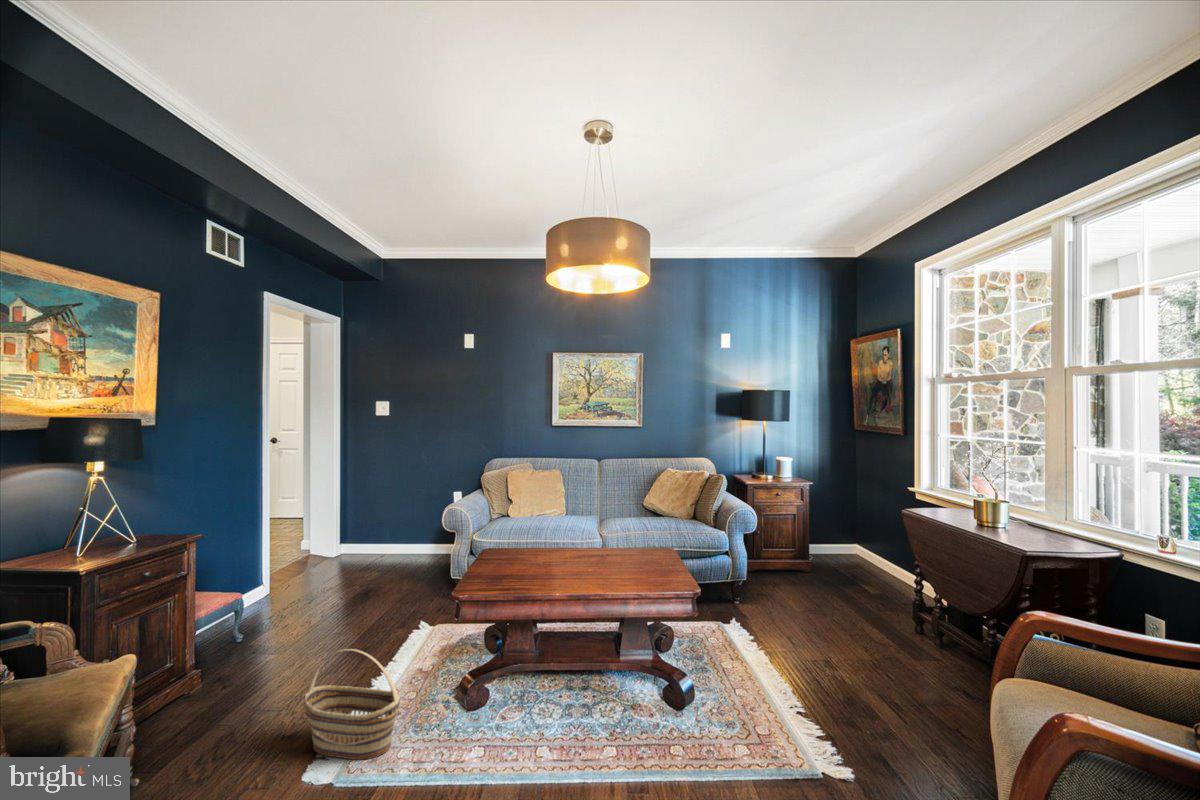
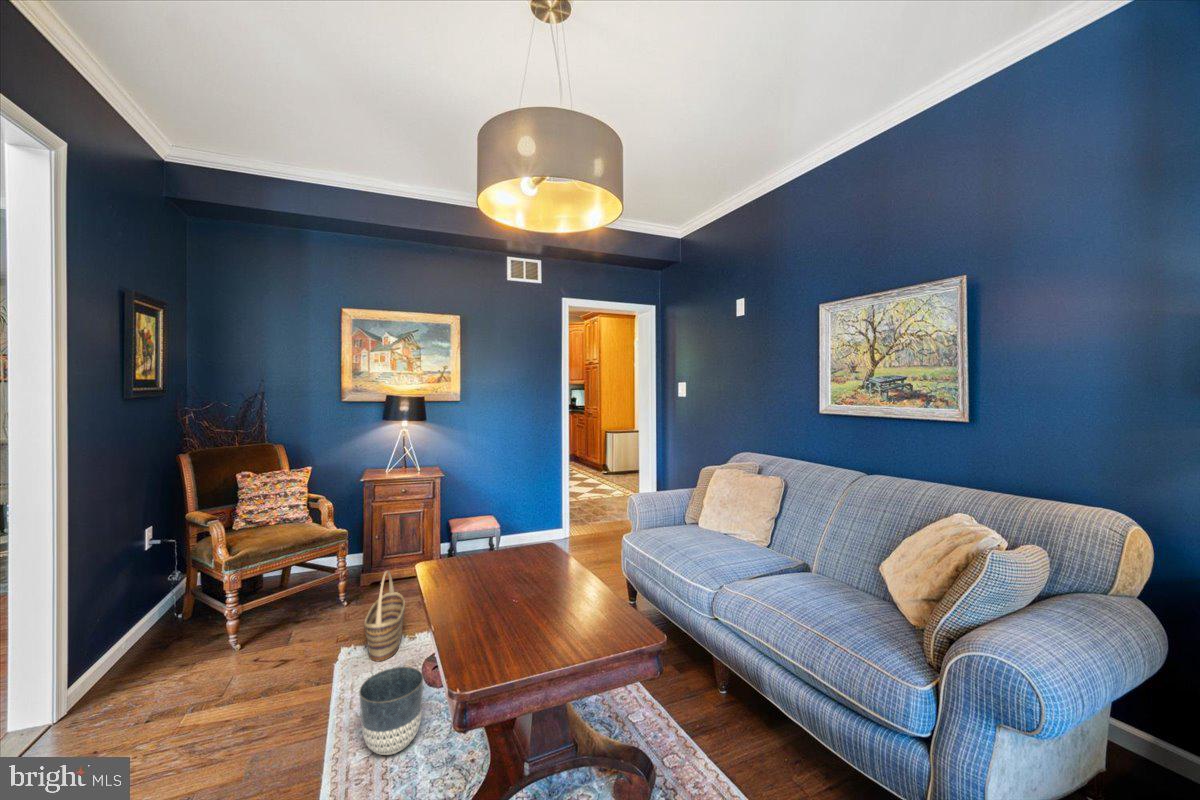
planter: none [527,667,581,747] -> present [359,667,423,755]

